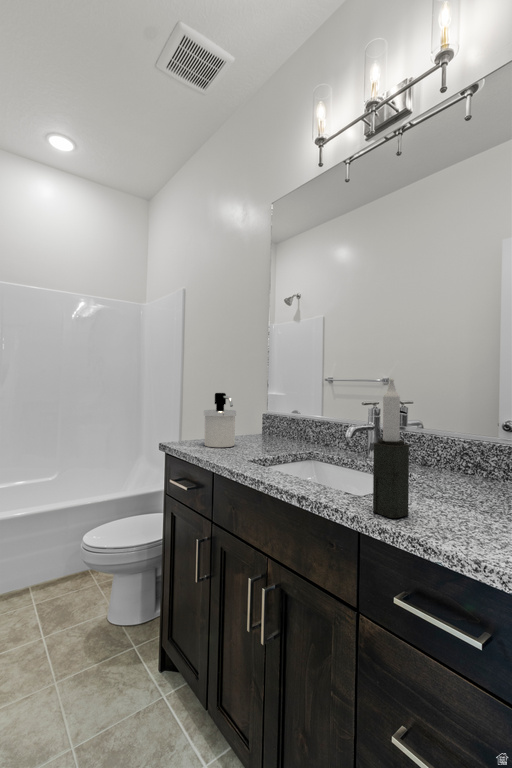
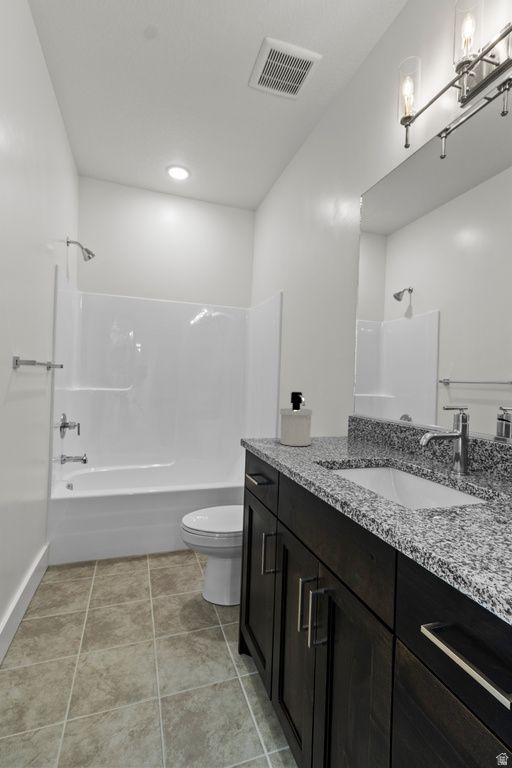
candle: present [373,378,409,518] -> none [413,378,457,537]

